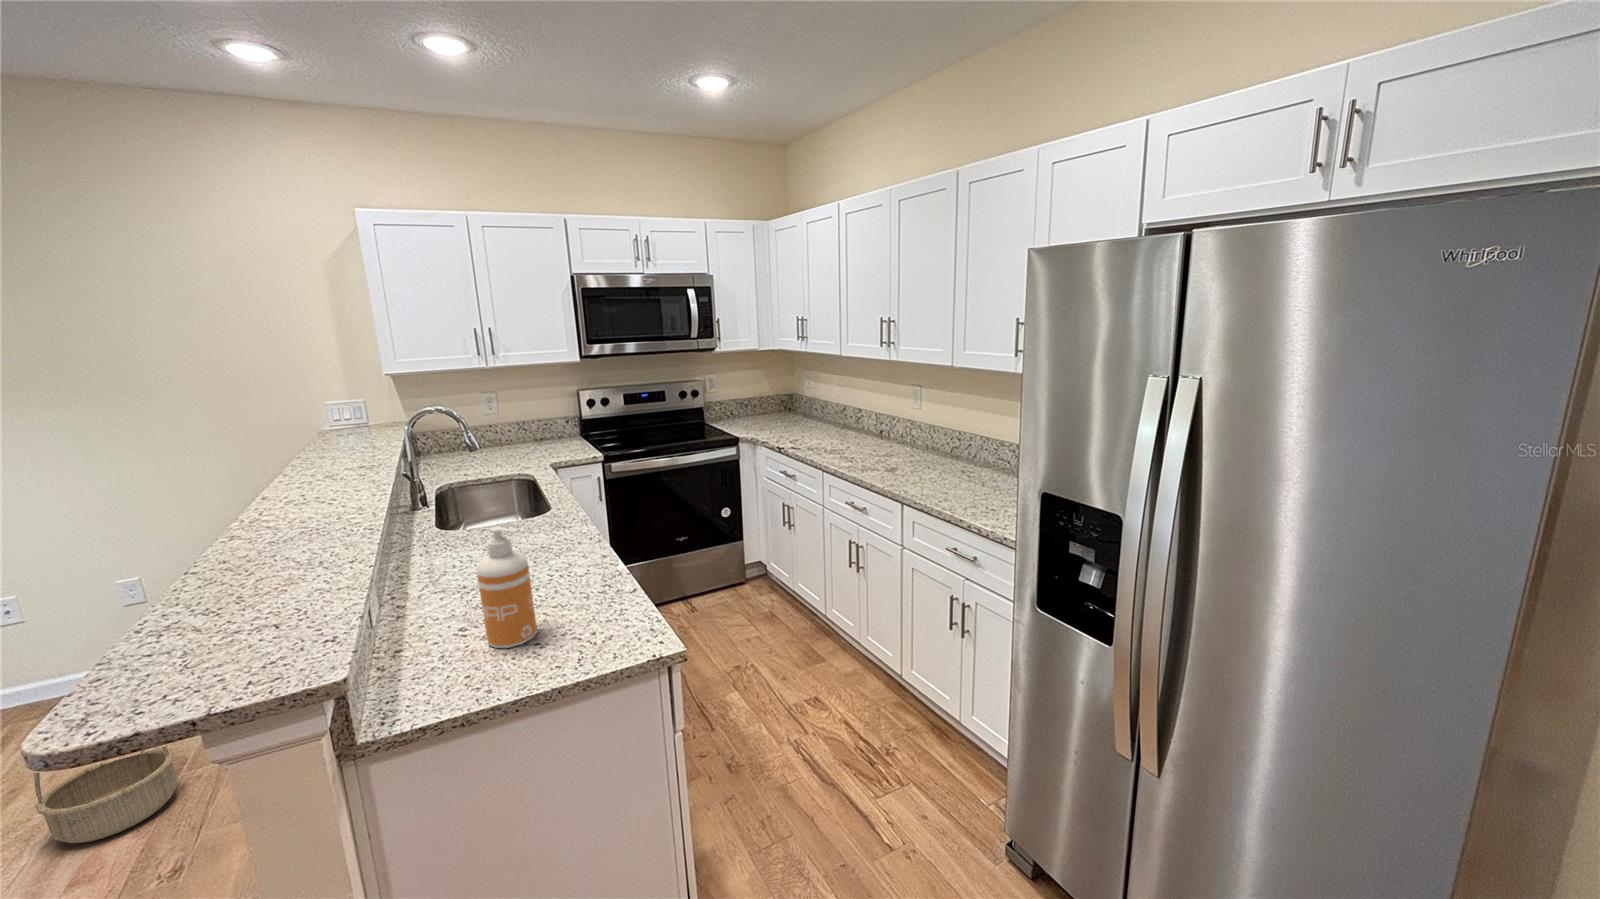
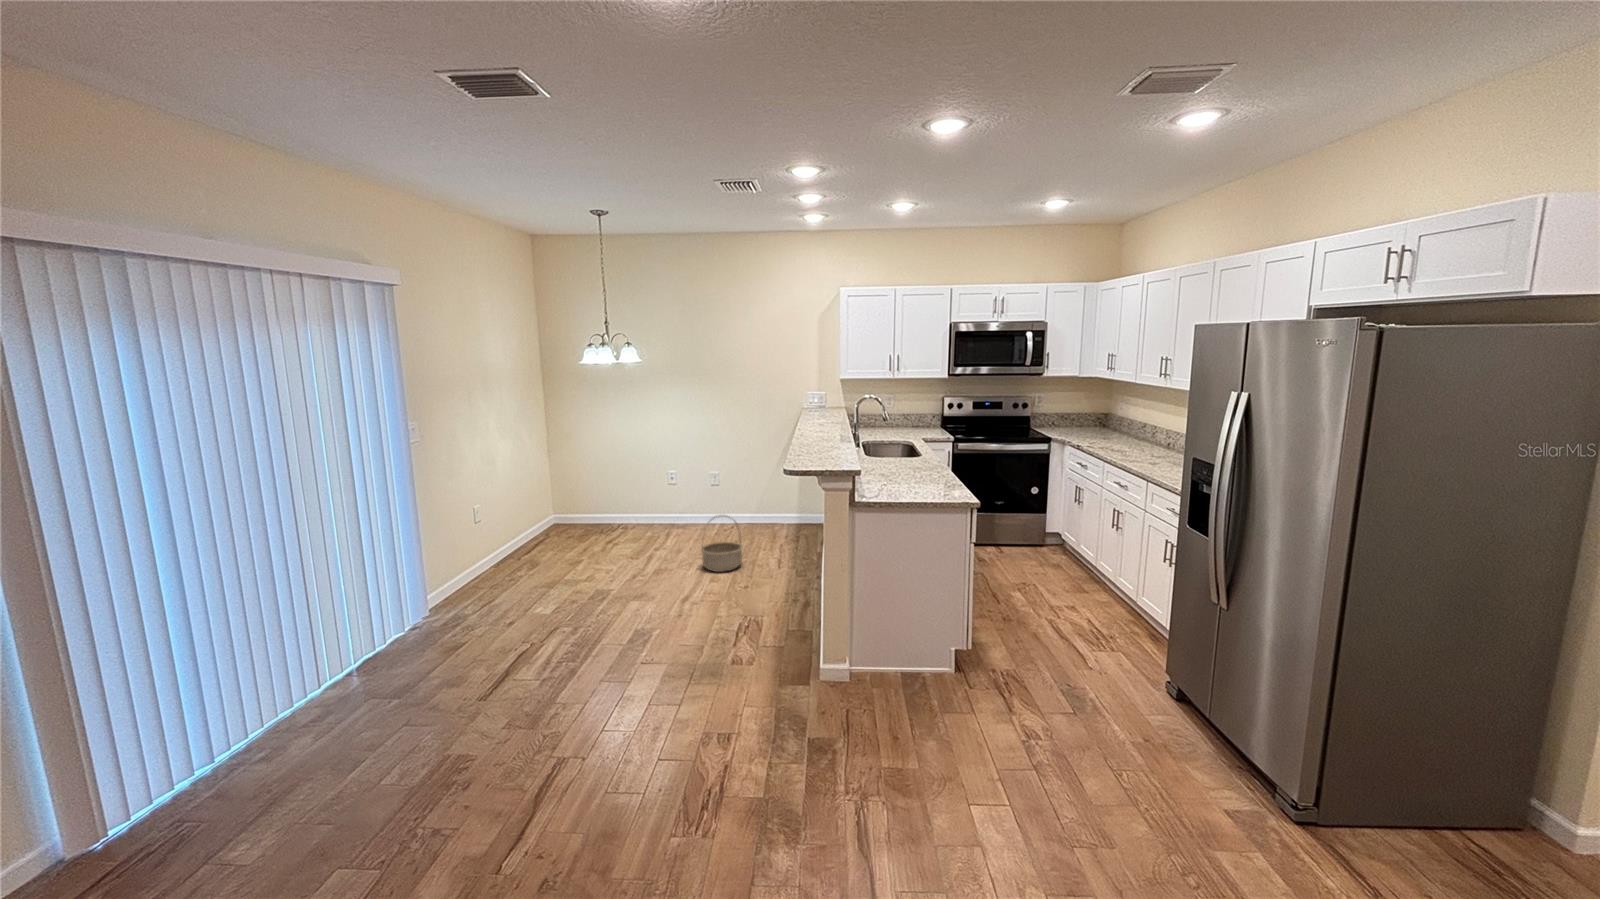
soap dispenser: present [476,526,537,648] -> none [899,439,919,490]

